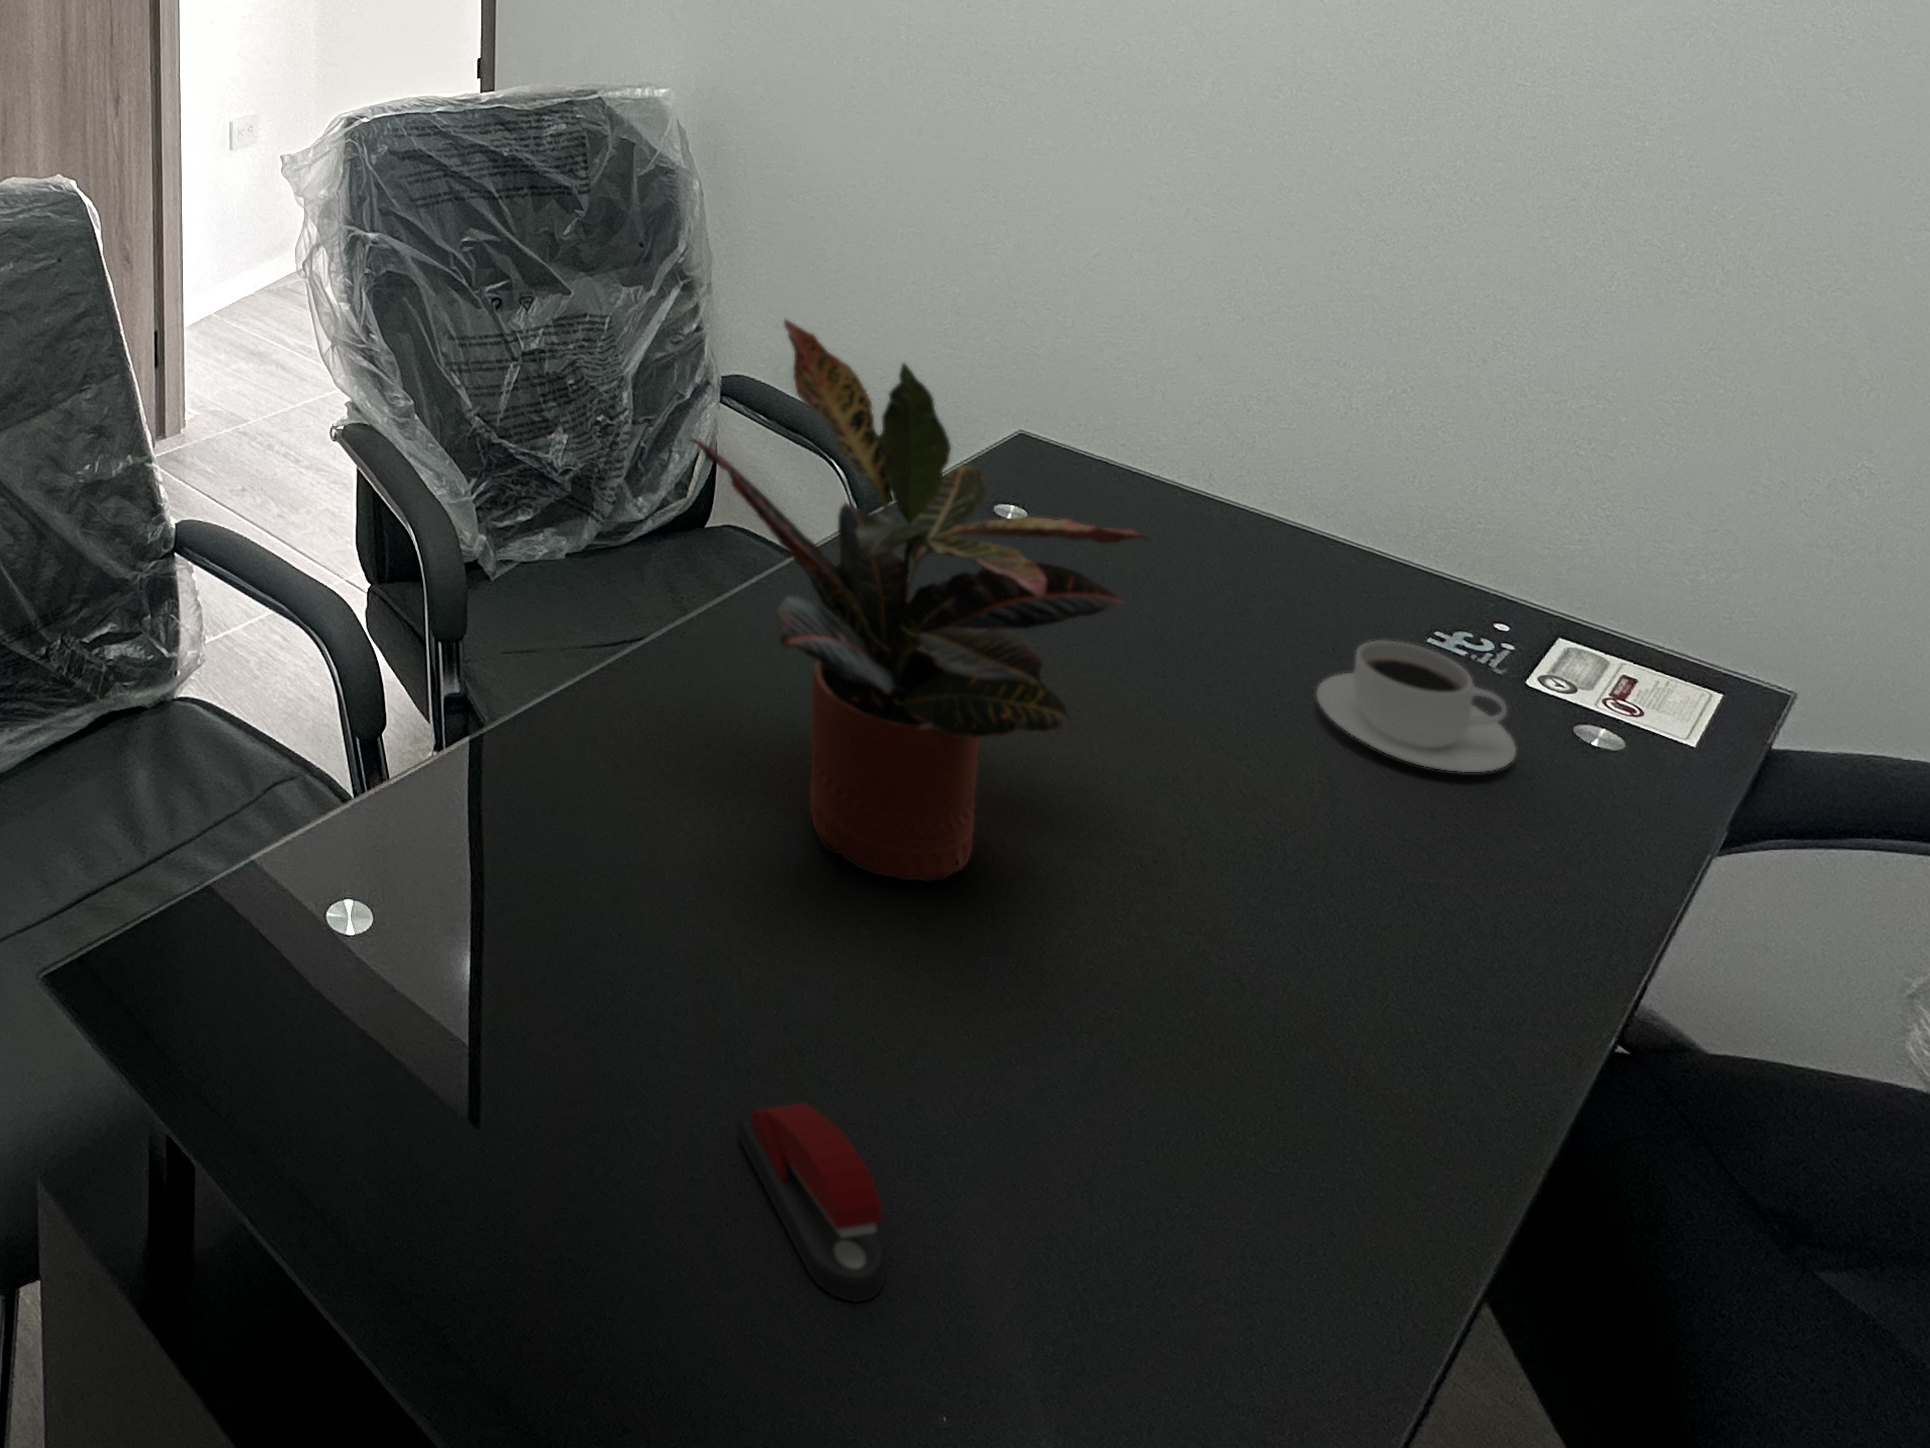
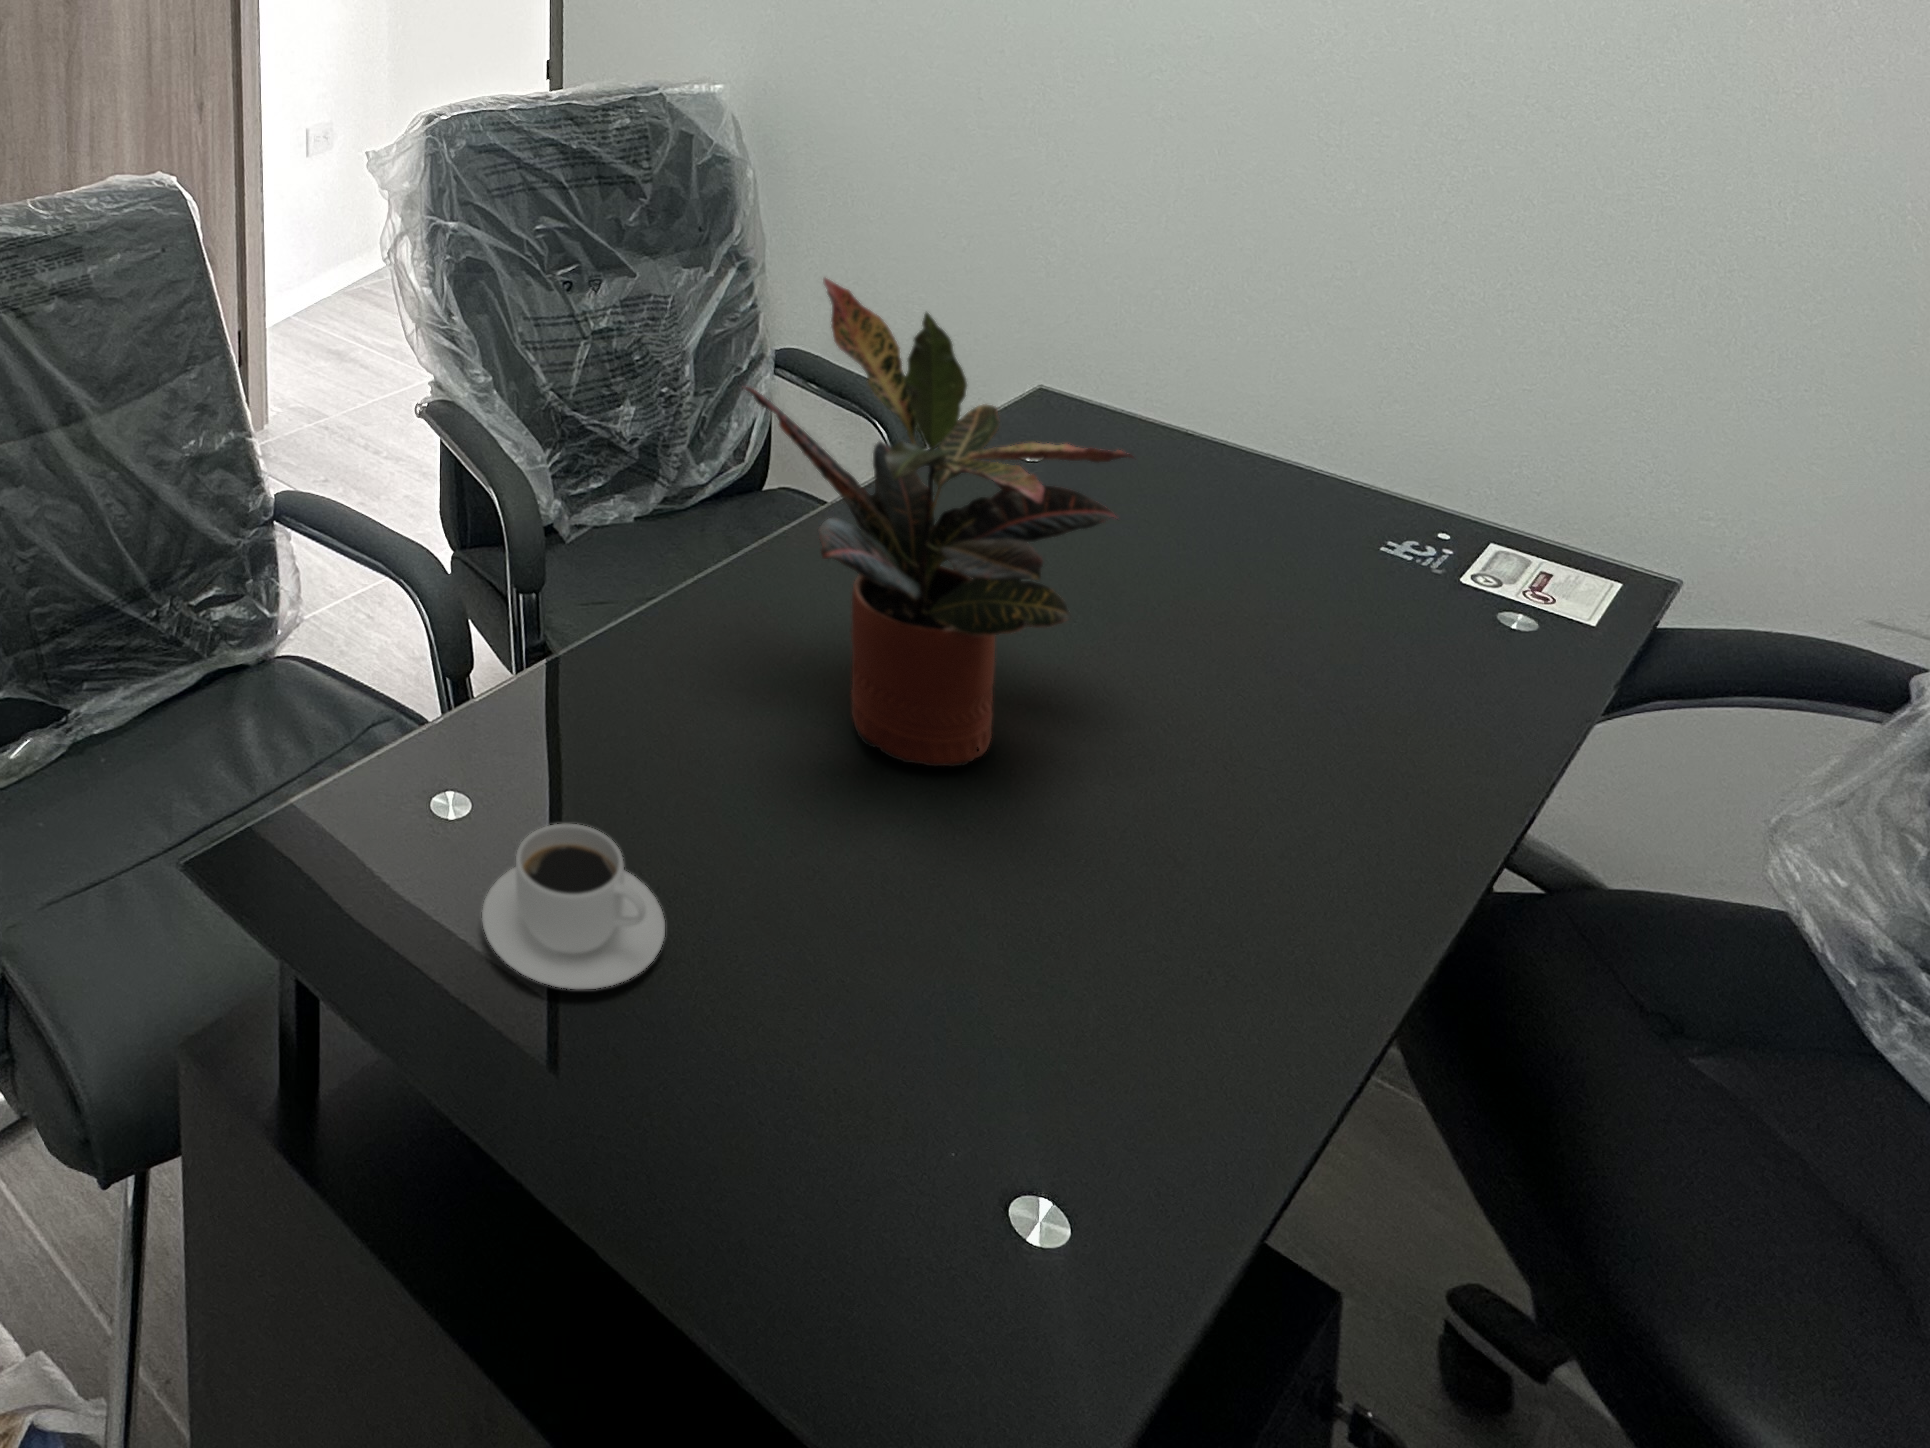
coffee cup: present [1317,640,1516,772] -> present [482,824,665,989]
stapler: present [738,1103,885,1301] -> none [788,944,911,1099]

